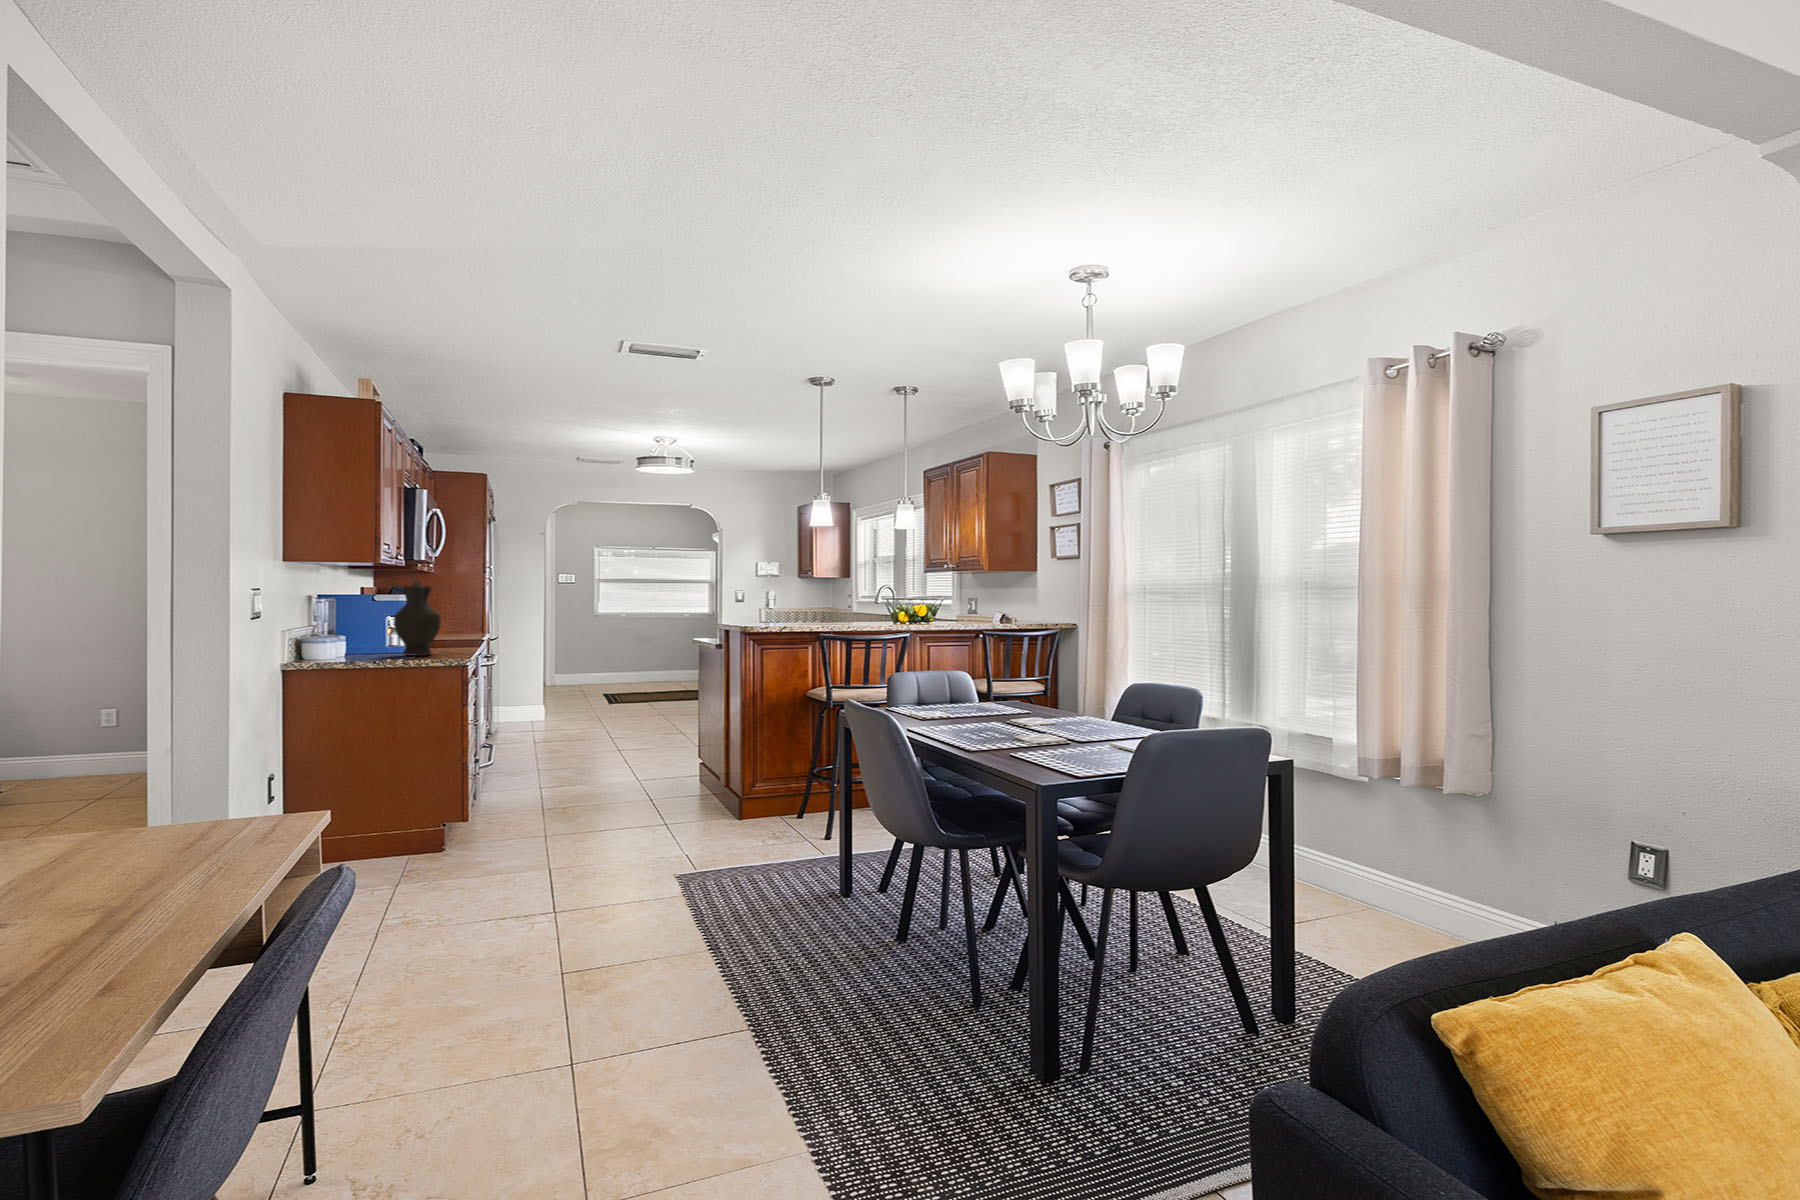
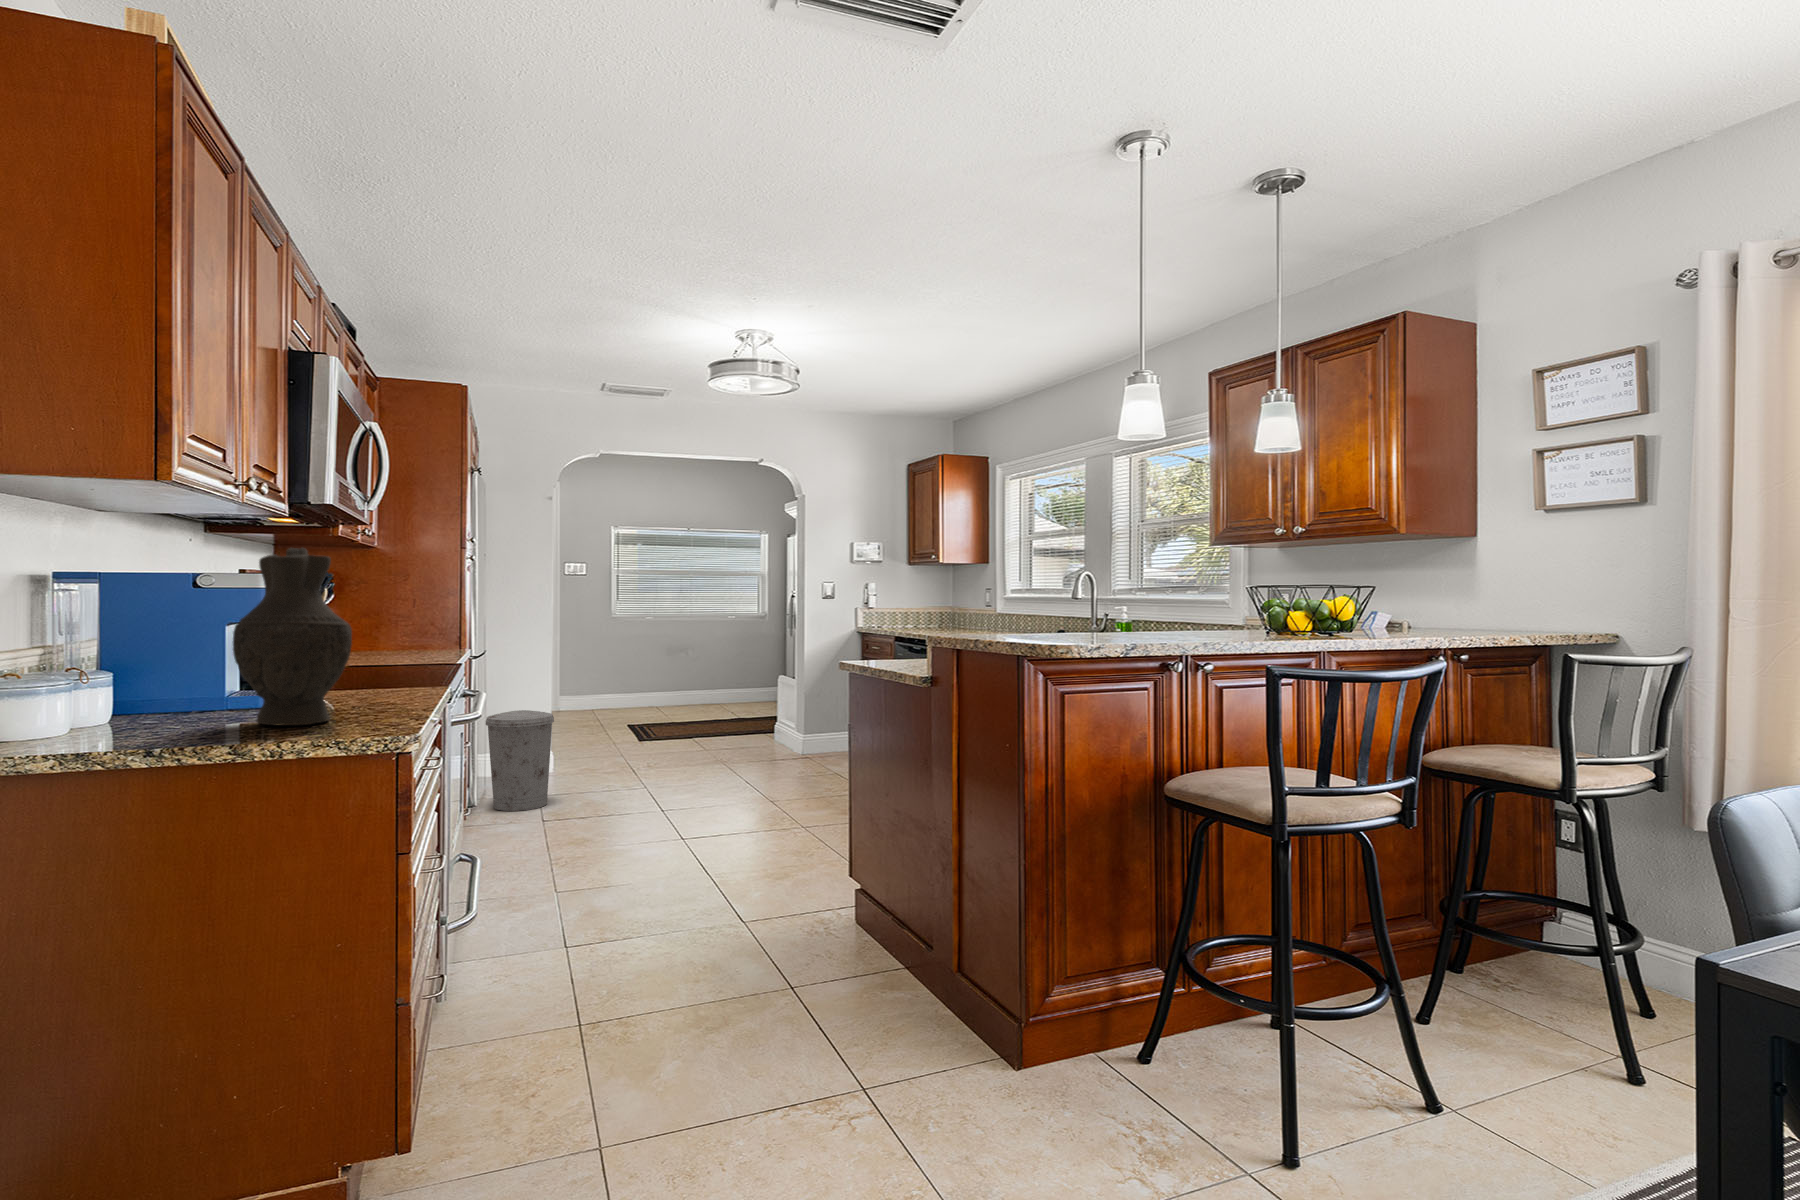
trash can: none [498,674,543,737] -> present [486,710,554,811]

